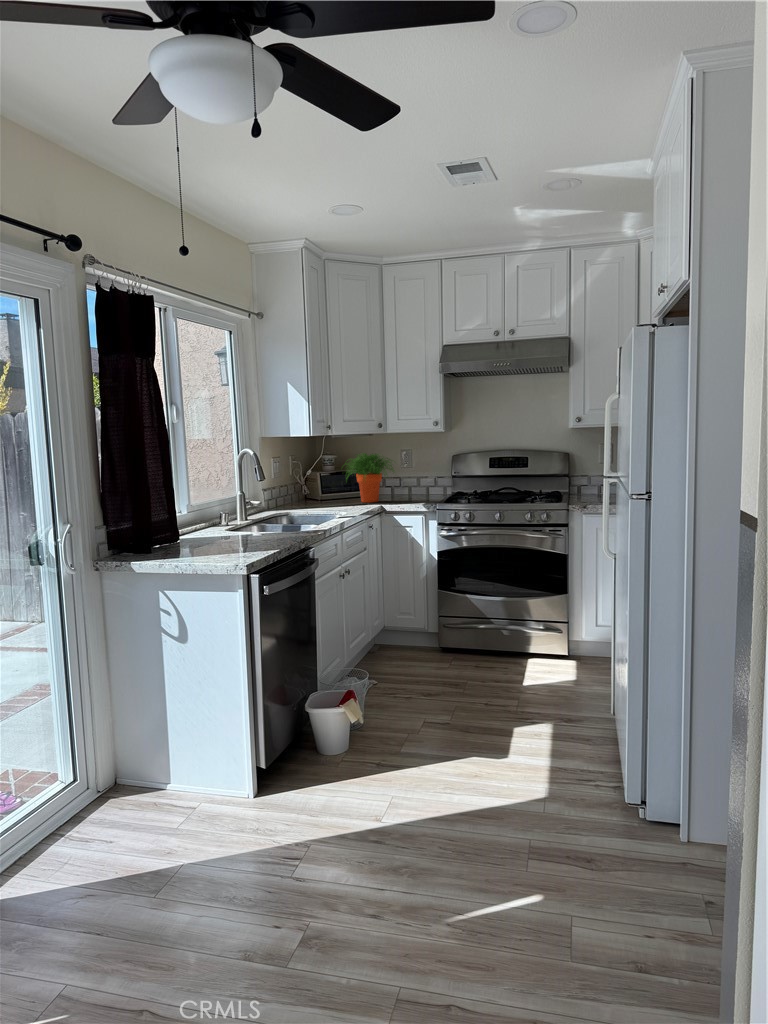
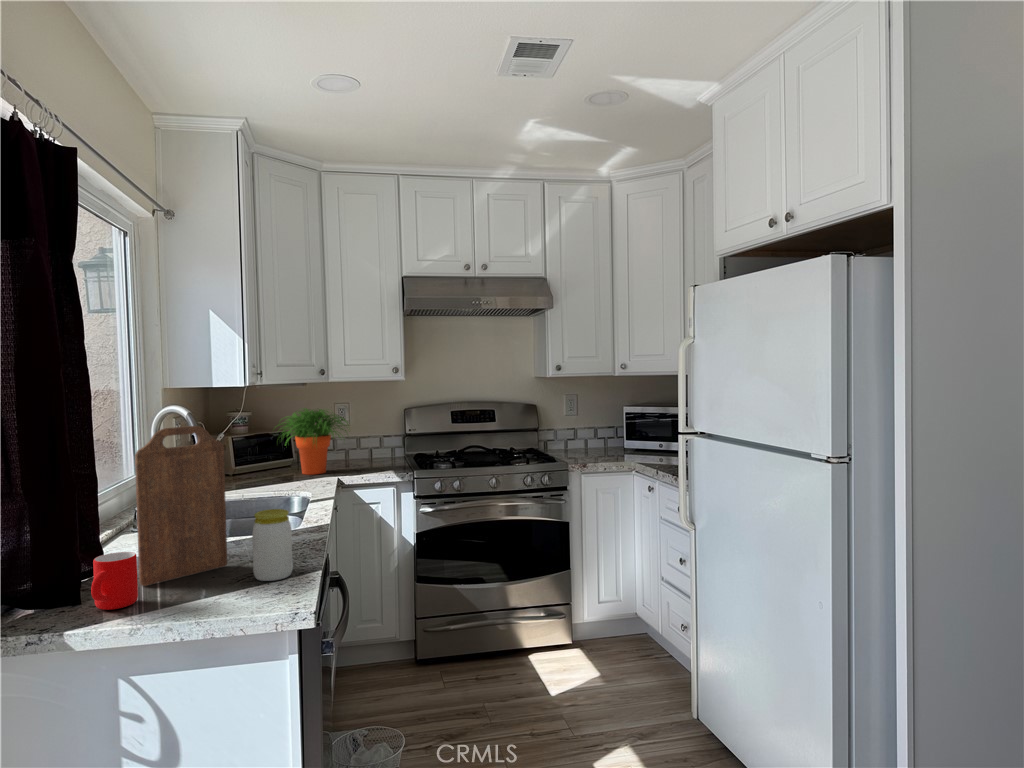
cutting board: none [180,458,236,548] -> present [135,426,227,586]
jar: none [237,510,261,552] -> present [252,509,293,581]
mug: none [147,526,175,555] -> present [91,552,138,610]

